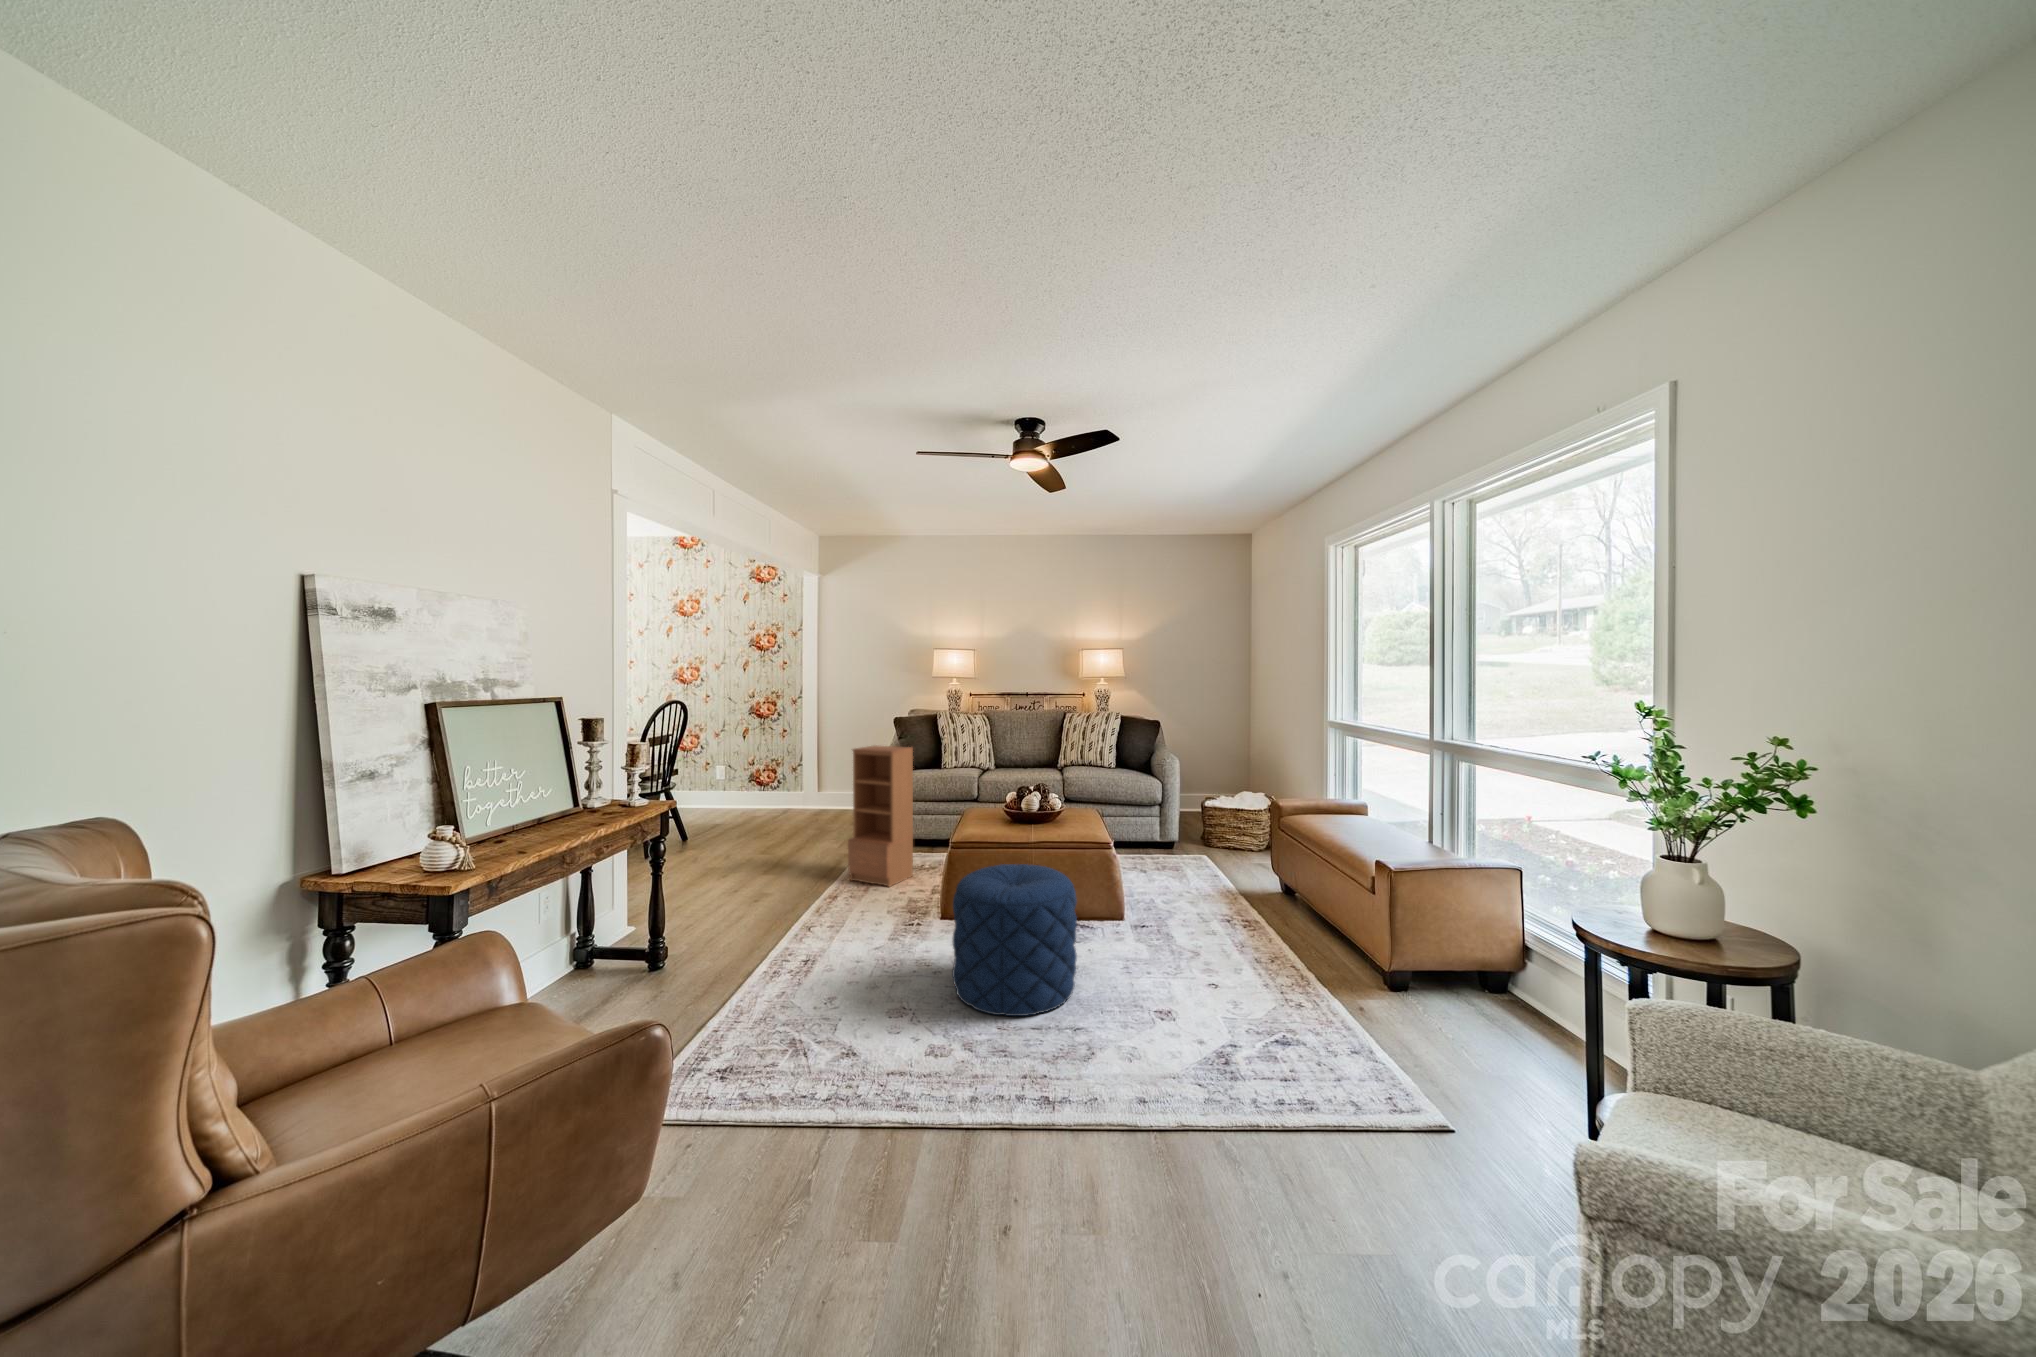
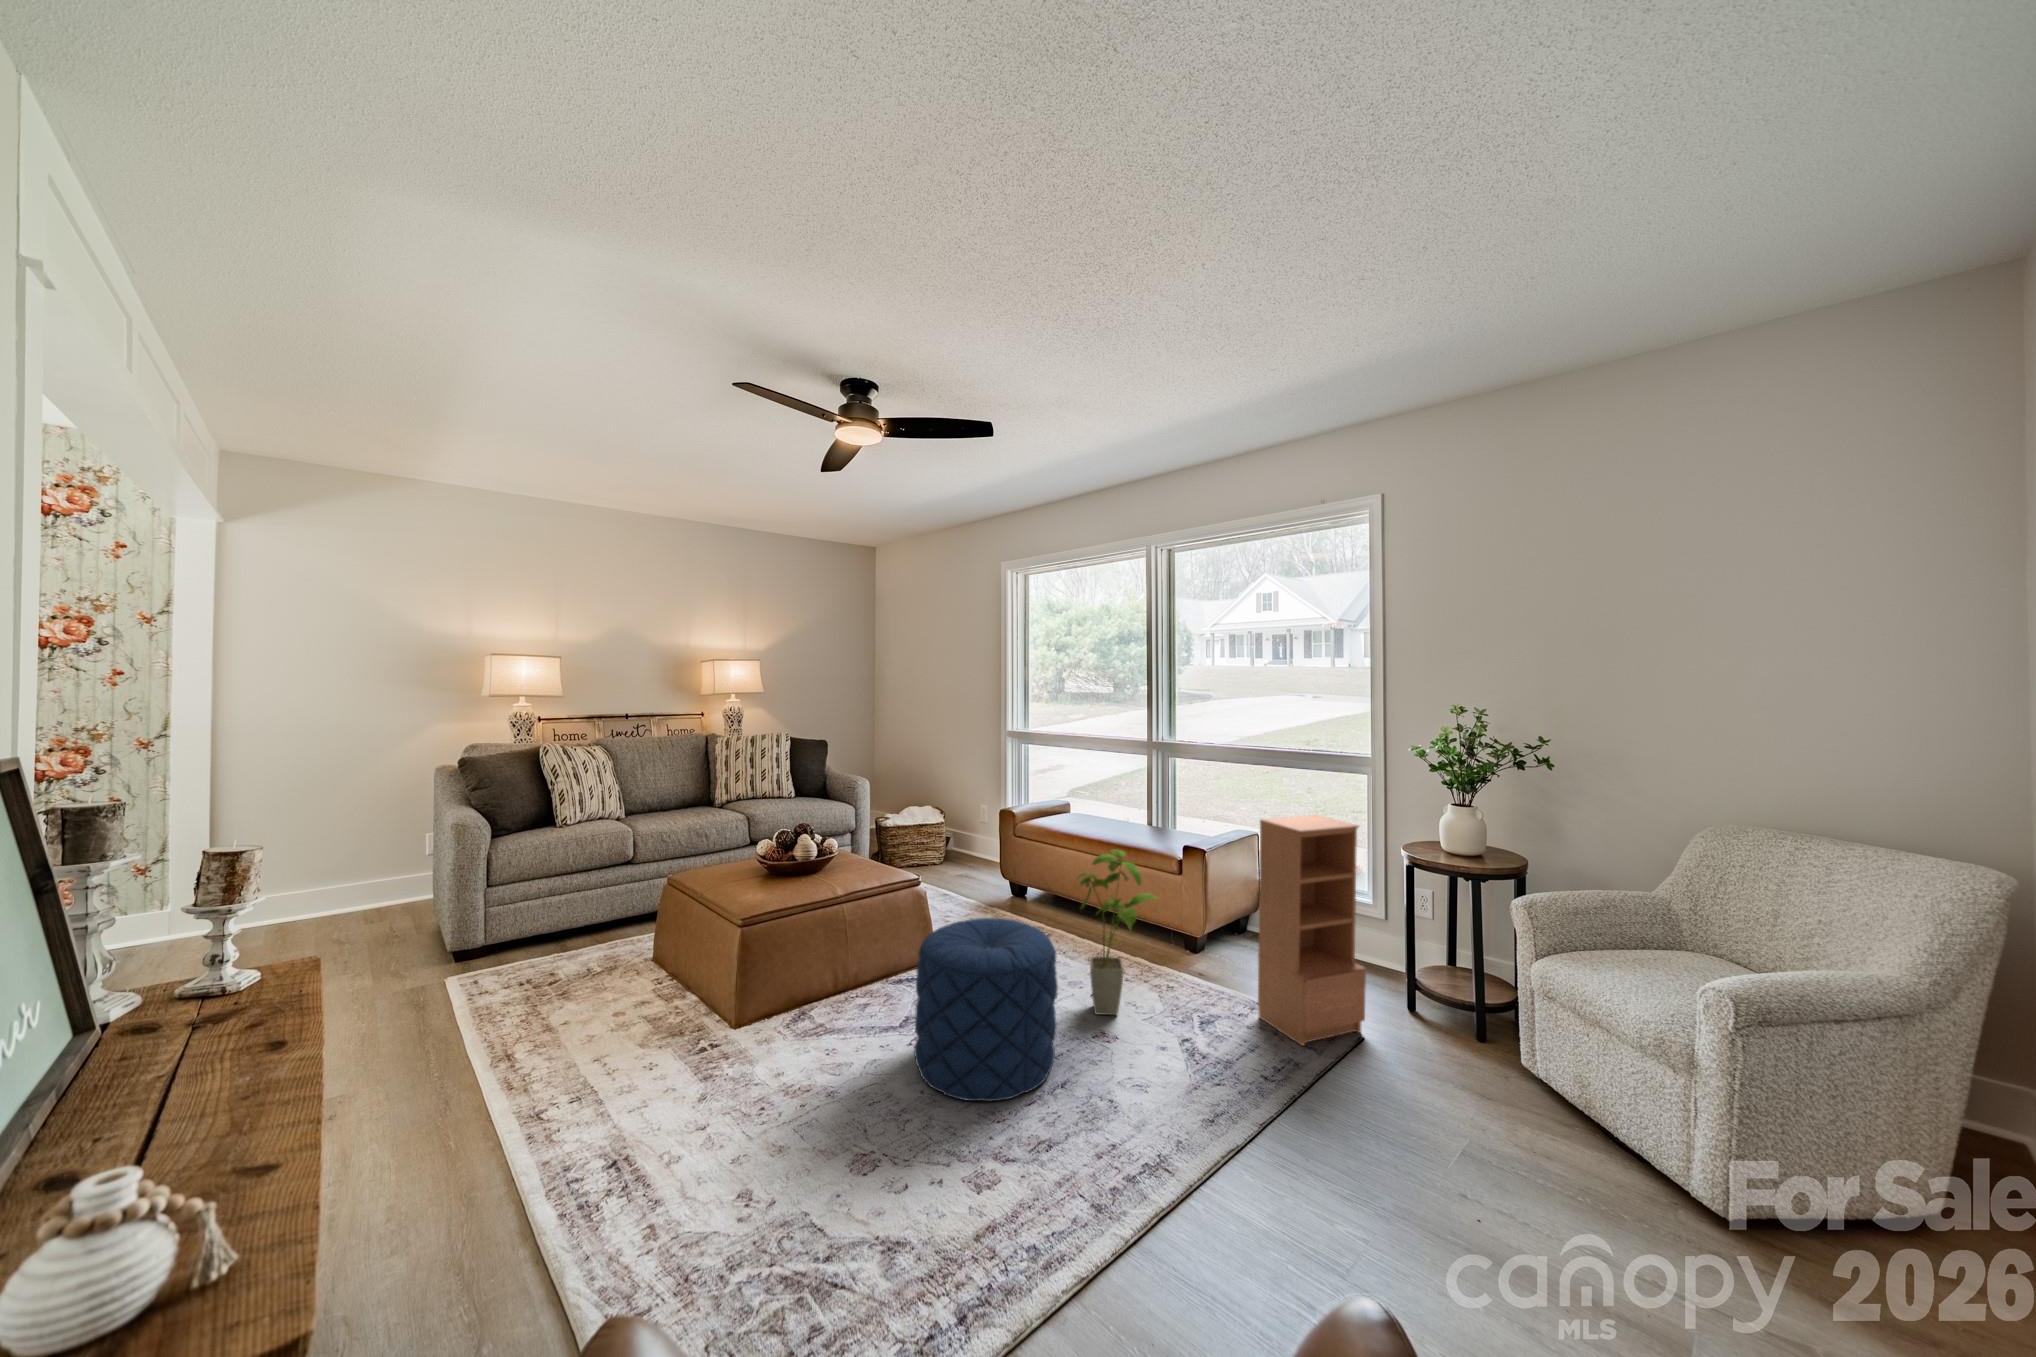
bookcase: present [848,746,913,887] -> present [1258,815,1366,1046]
house plant: none [1143,828,1238,1002] -> present [1077,849,1157,1015]

